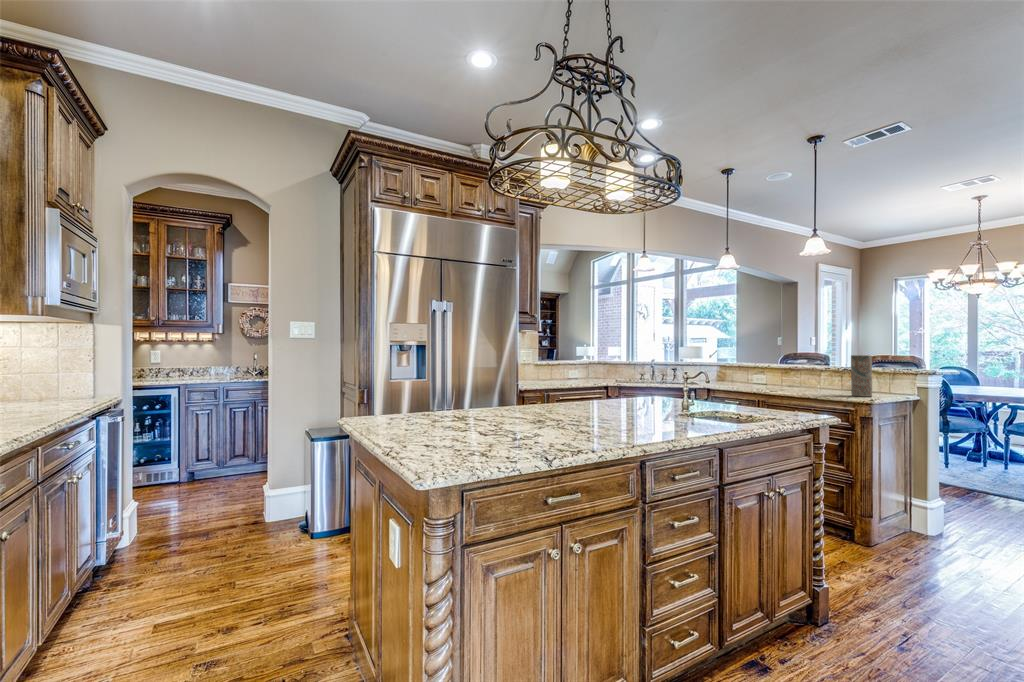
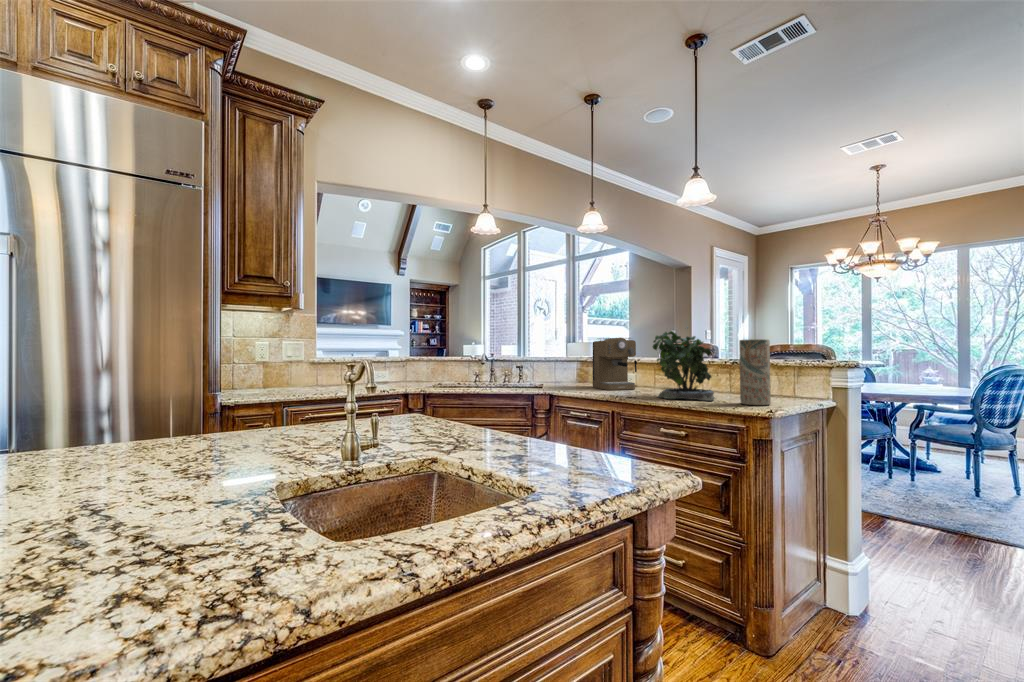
potted plant: none [787,345,834,394] -> present [653,327,715,401]
coffee maker: none [735,350,770,386] -> present [593,338,637,390]

